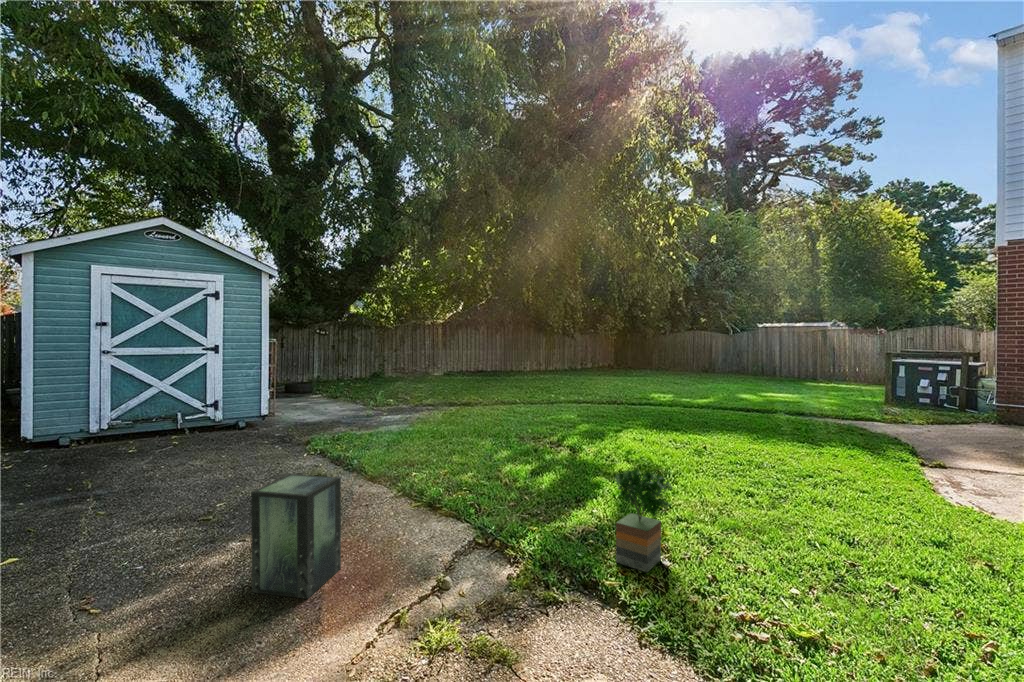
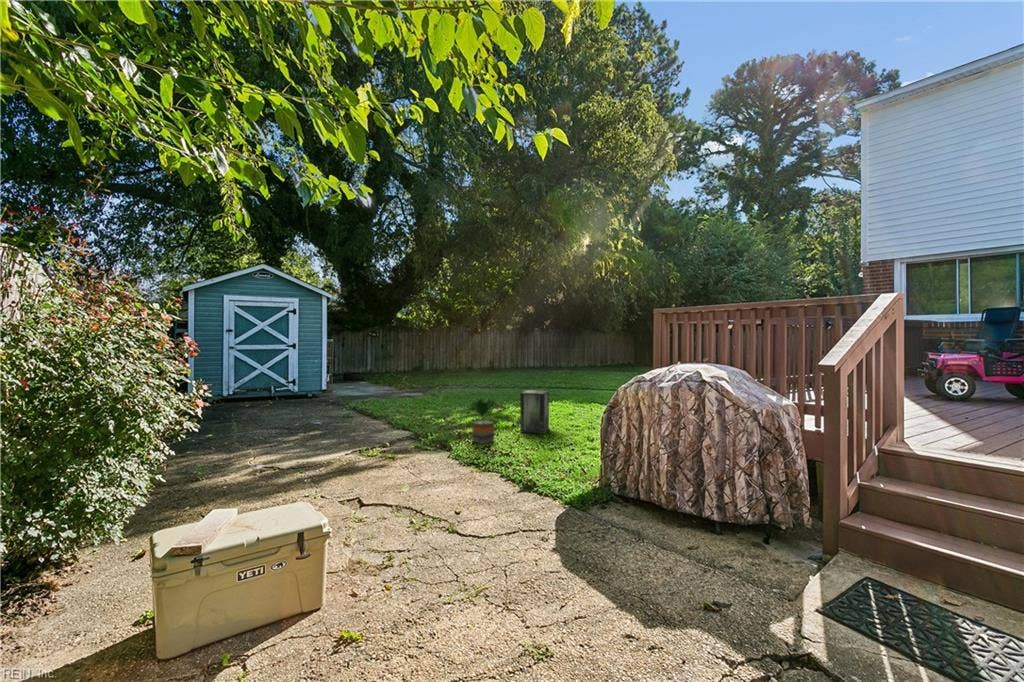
storage box: present [251,474,341,599] -> present [520,390,549,434]

